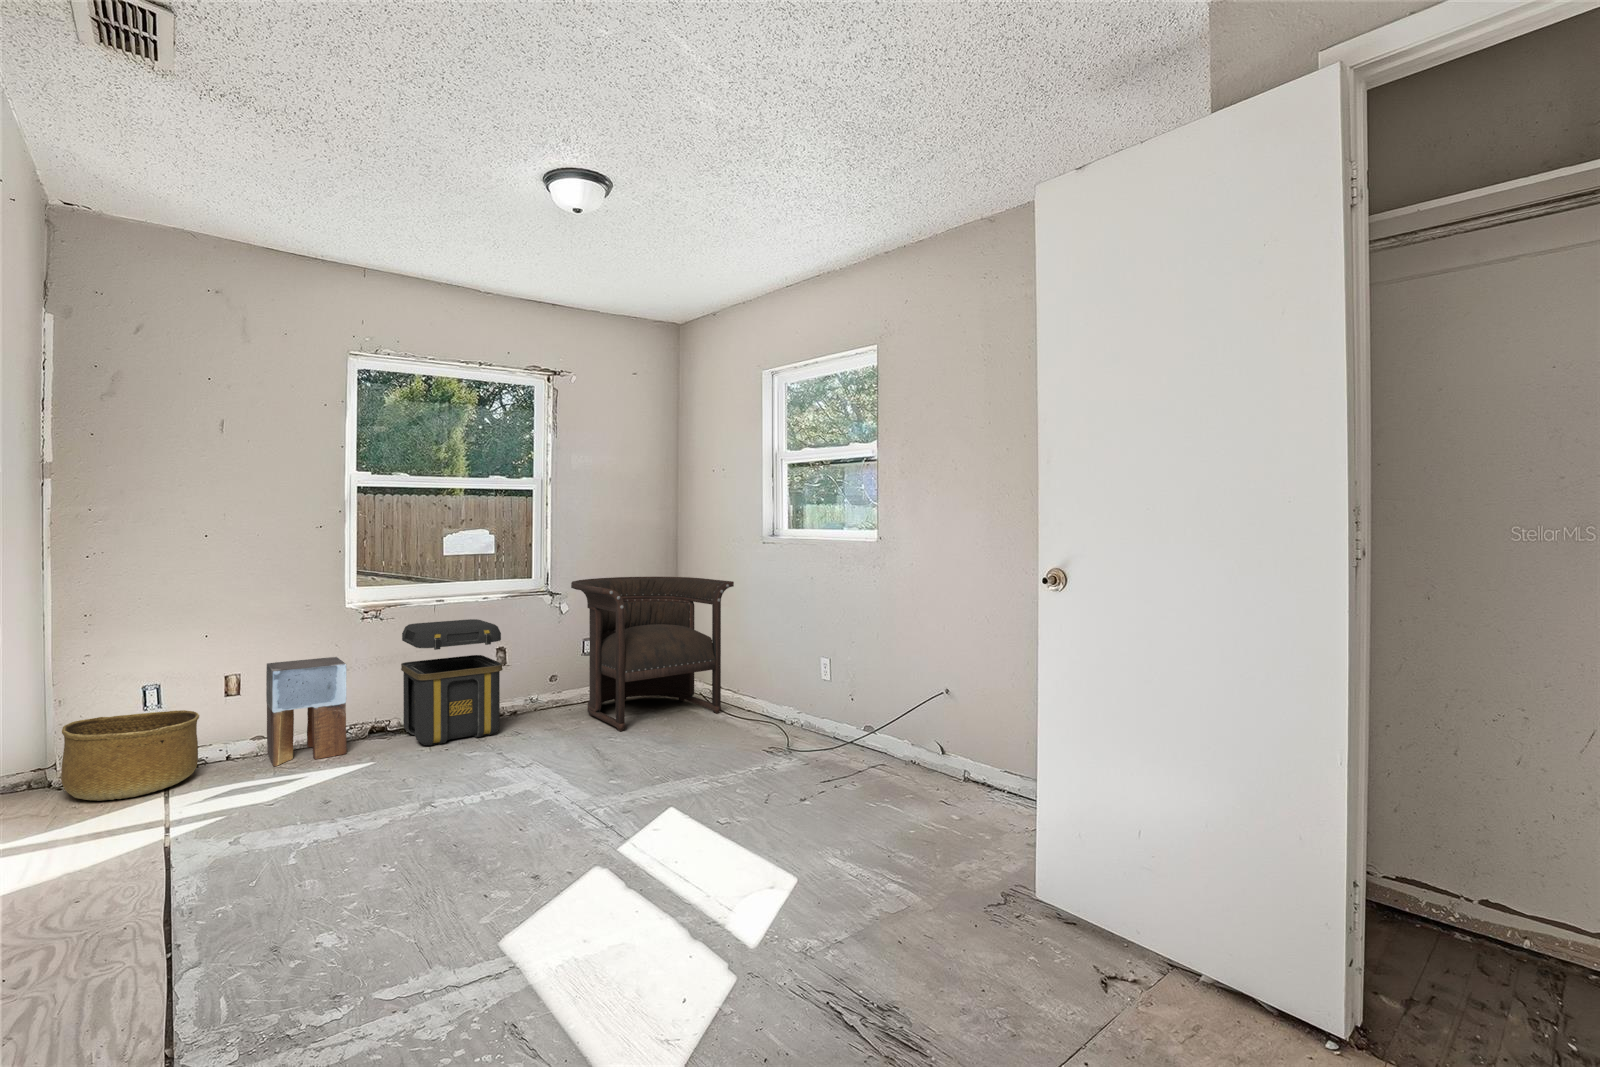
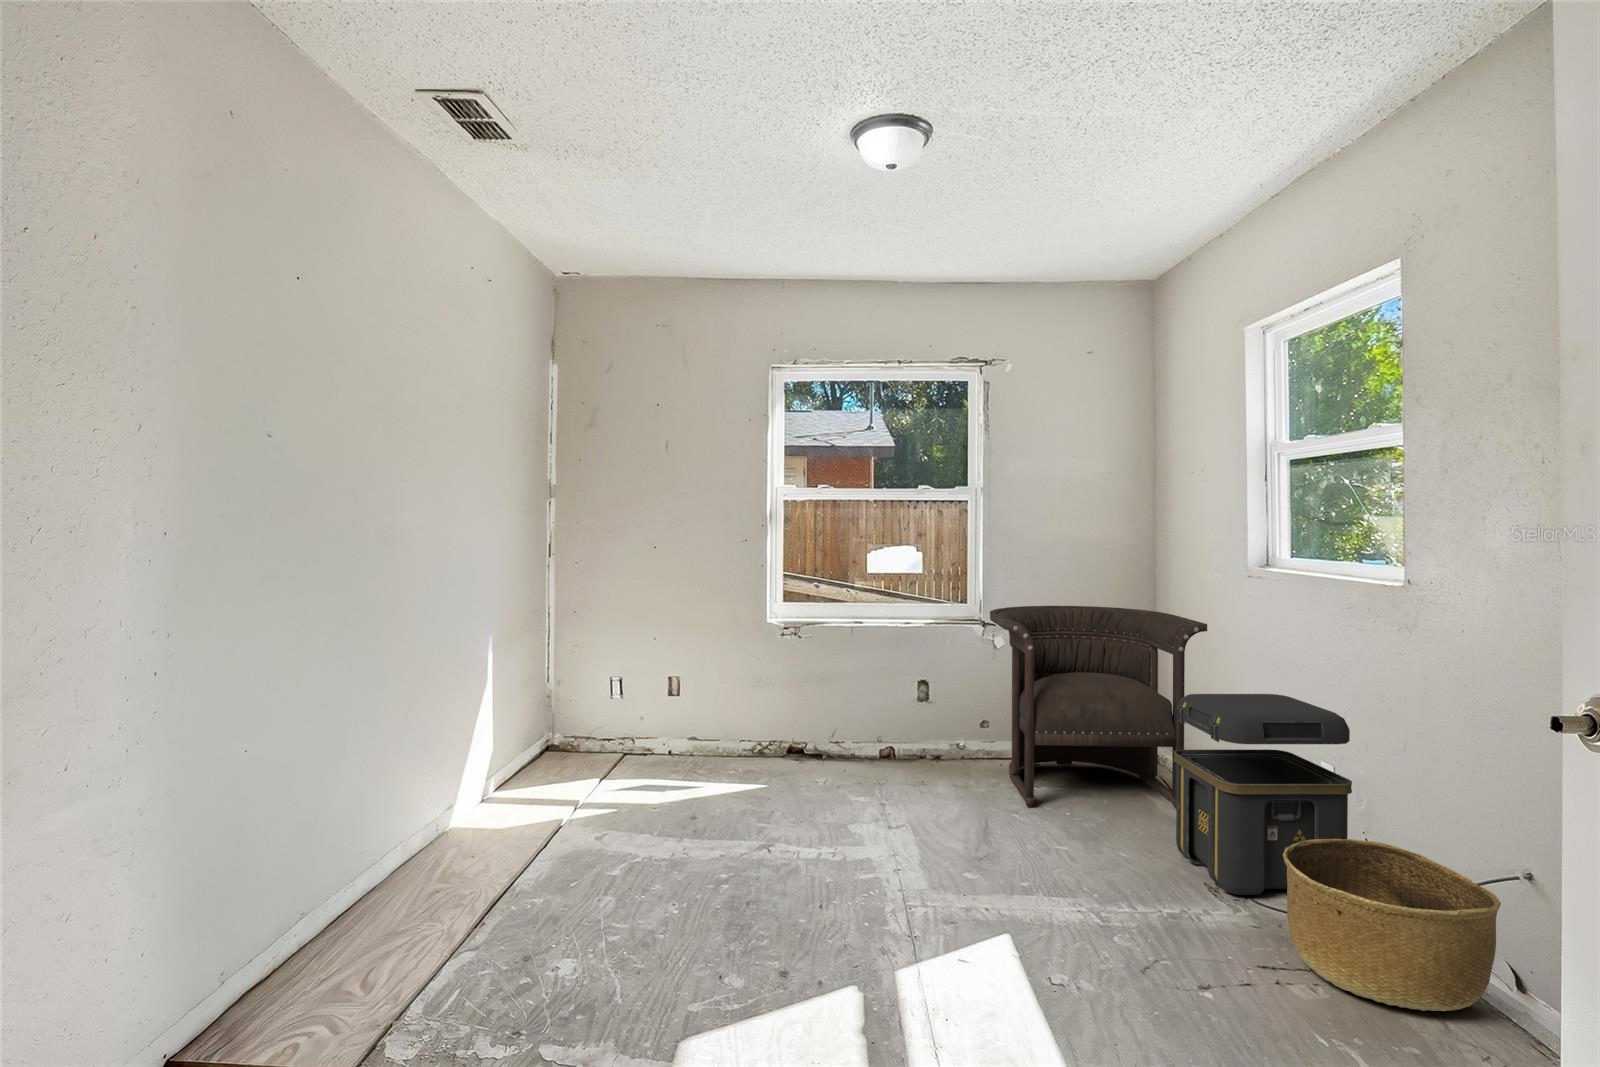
toolbox: present [401,619,503,745] -> present [1174,694,1352,895]
stool: present [266,657,346,766] -> none [694,671,758,771]
basket: present [61,710,199,801] -> present [1283,839,1501,1011]

